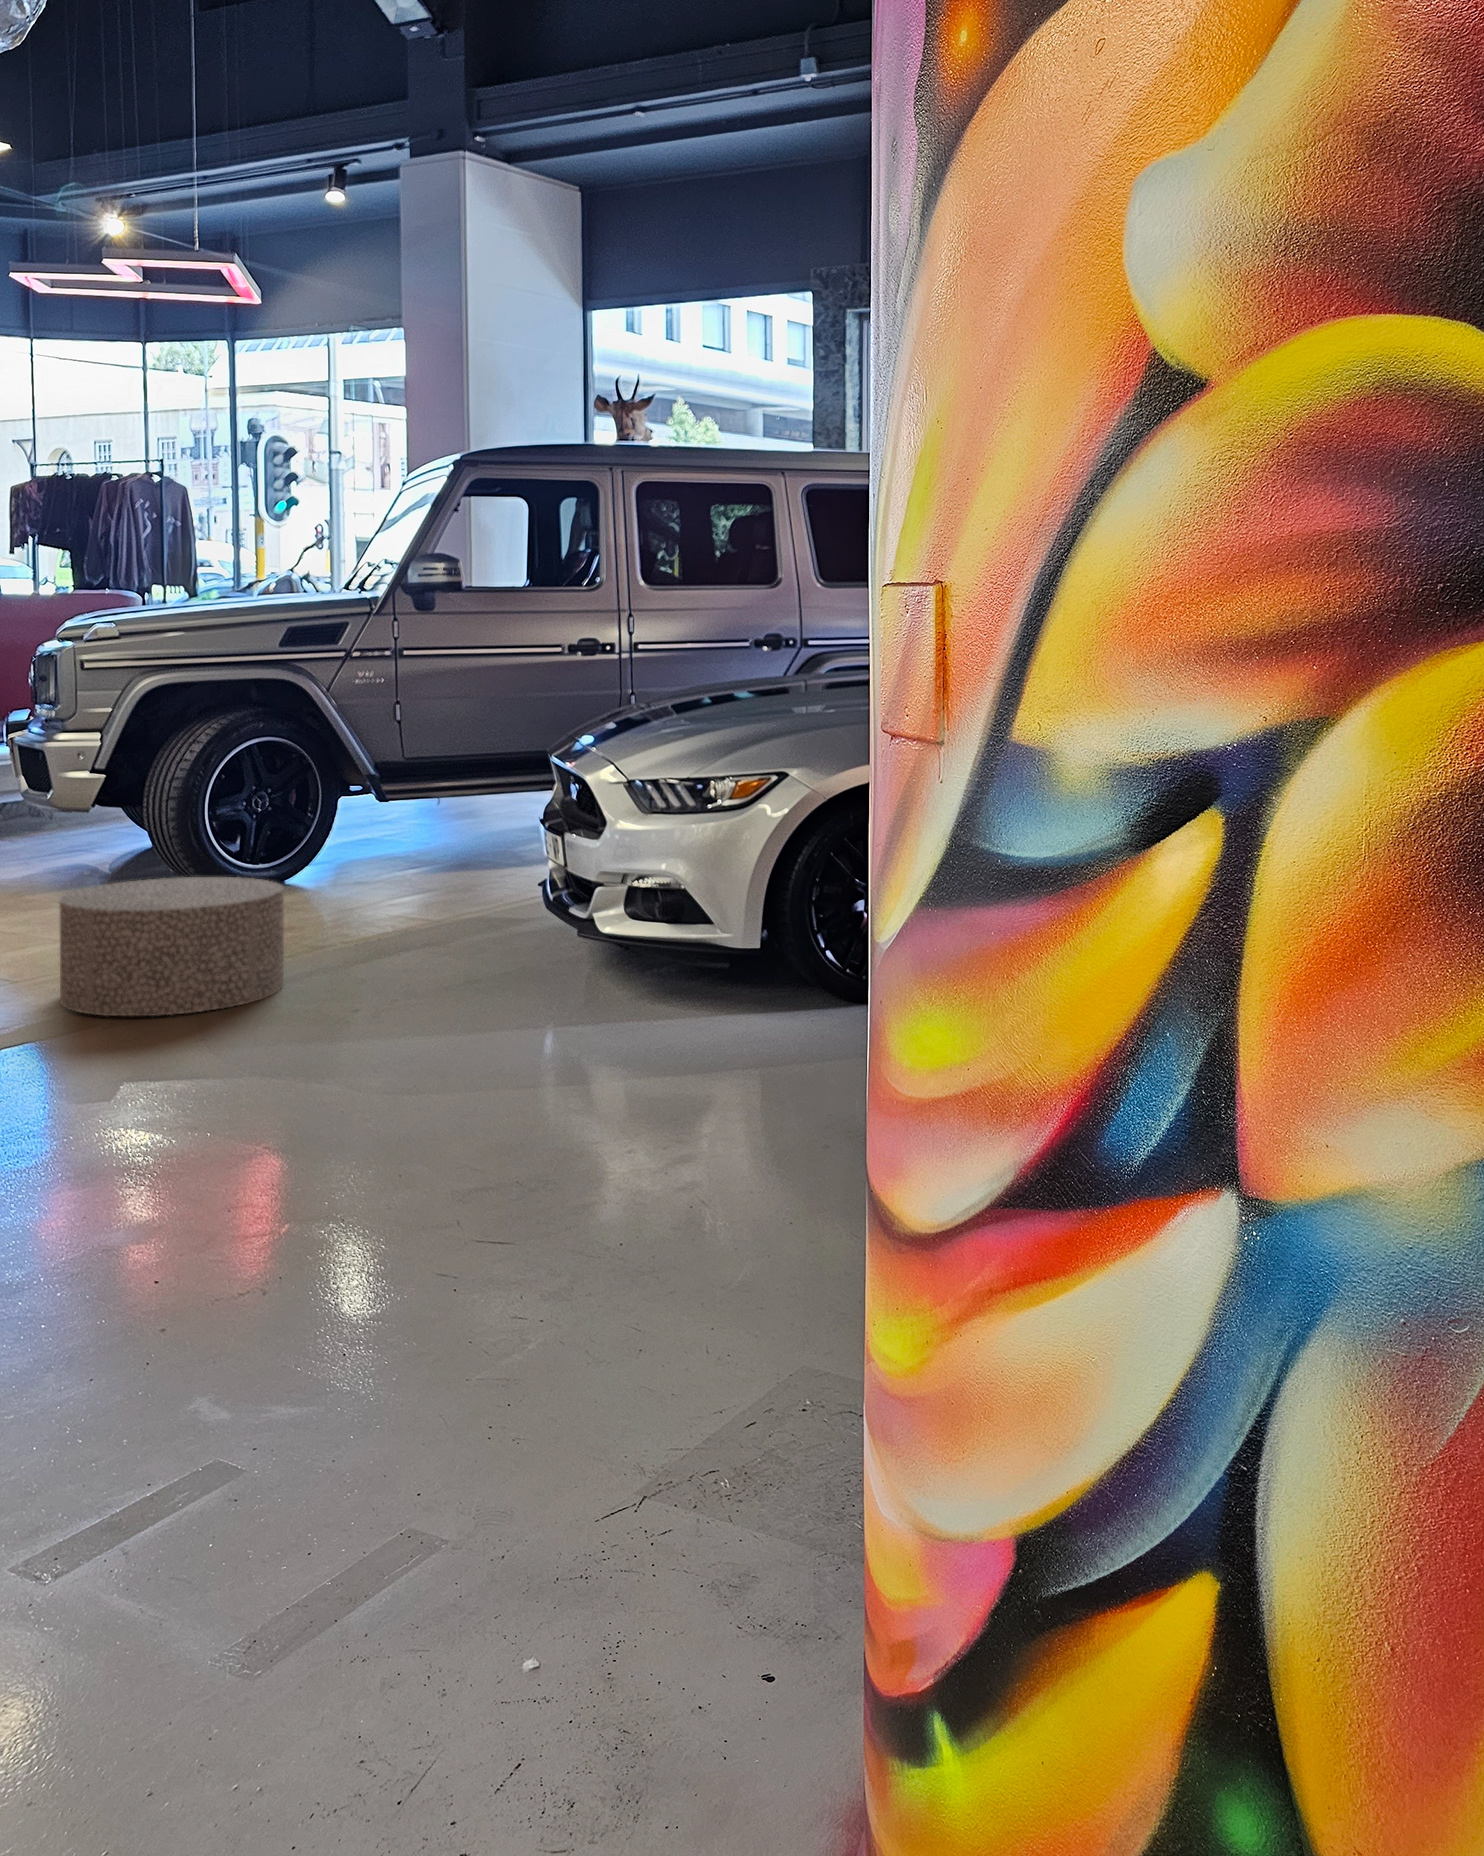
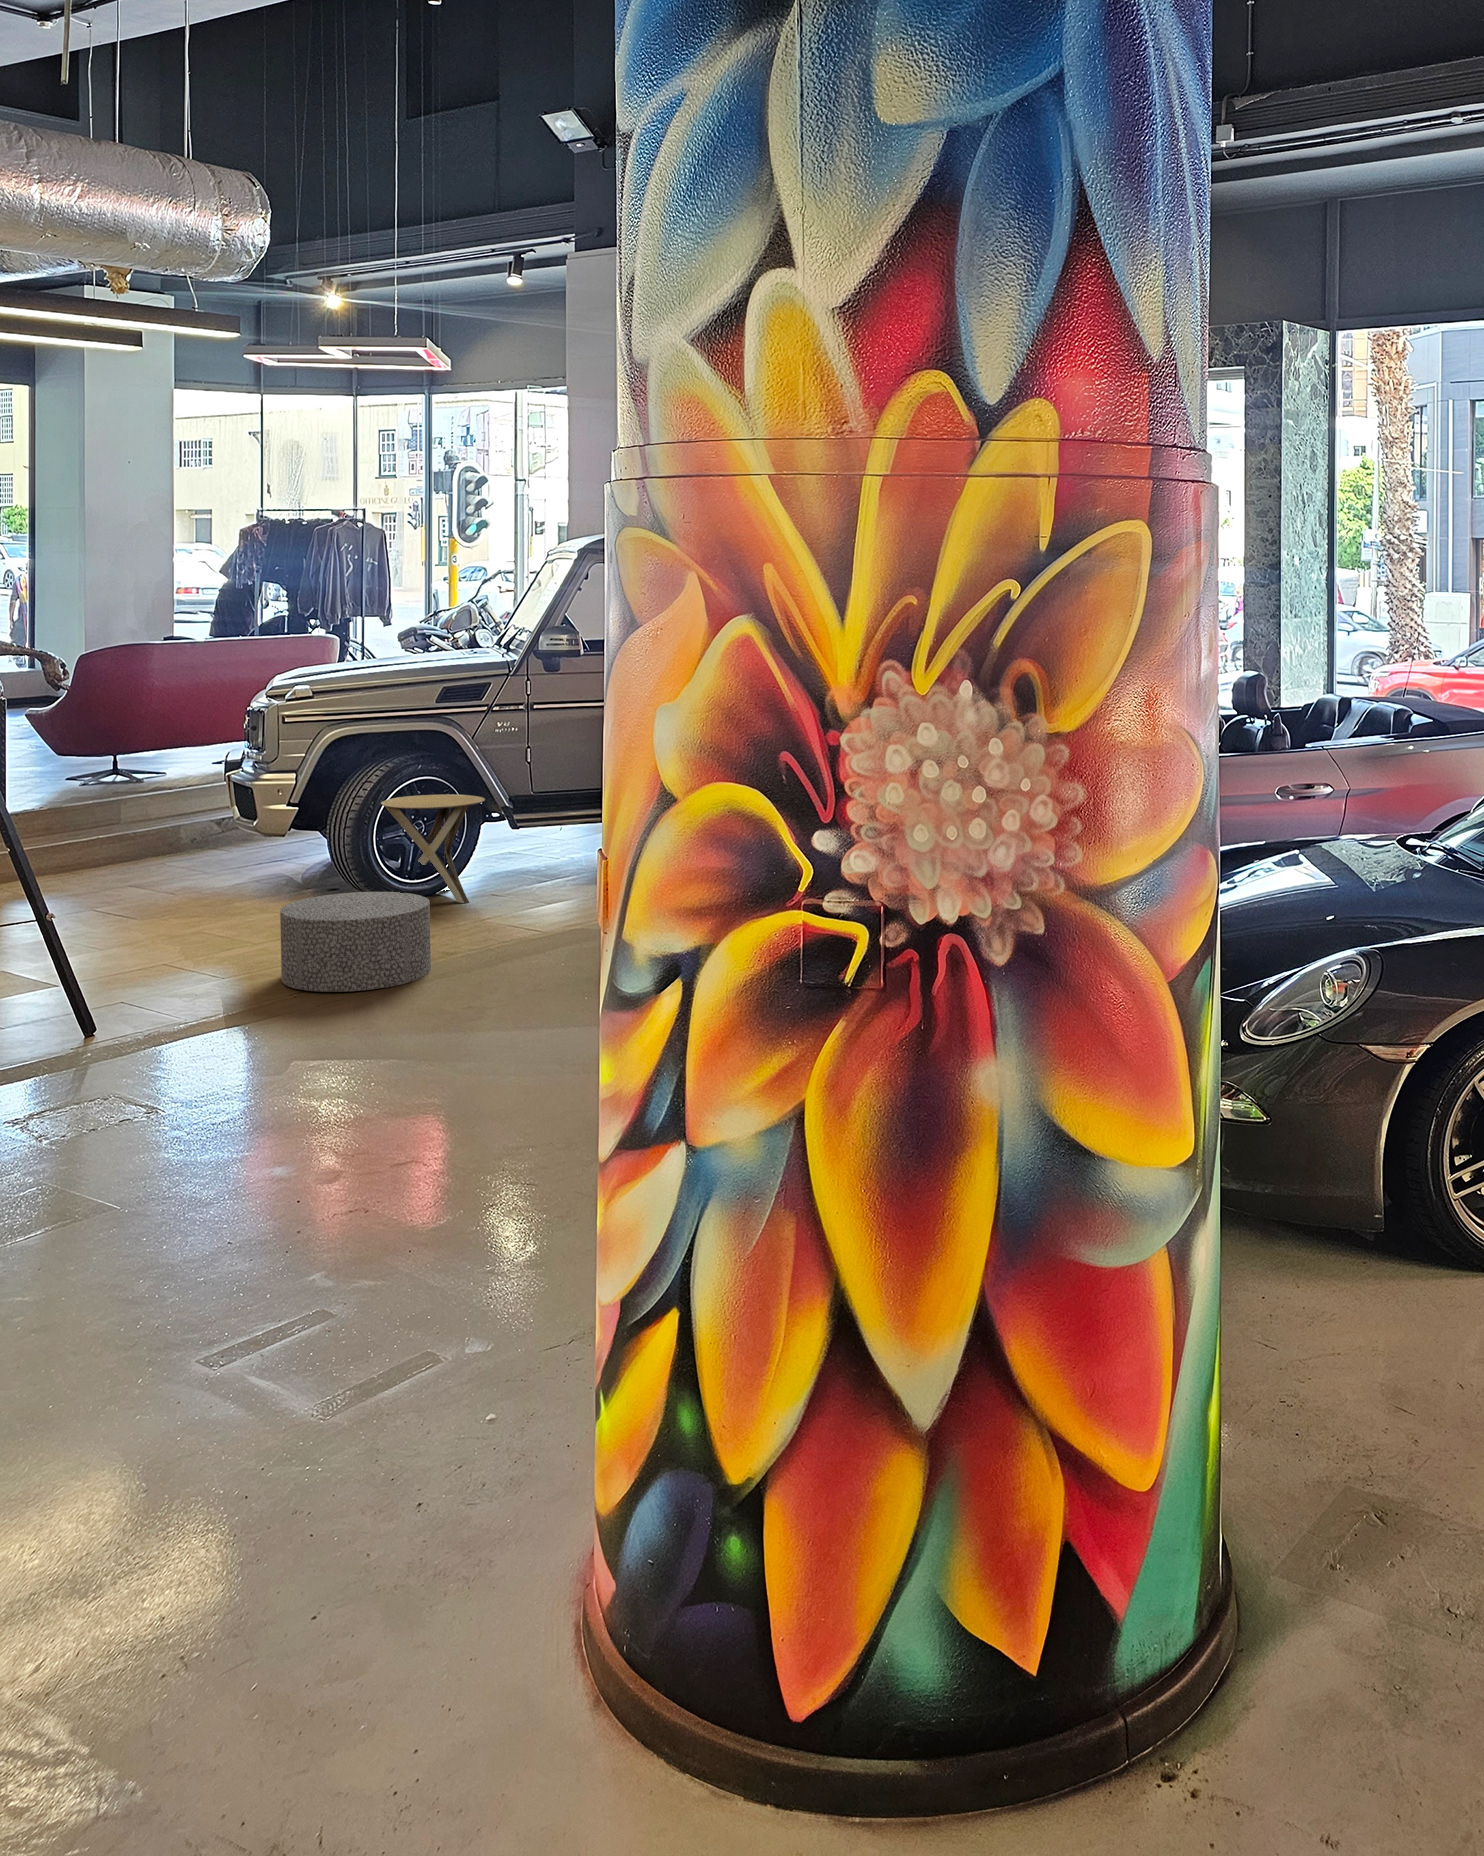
side table: none [199,762,343,904] -> present [381,794,485,903]

